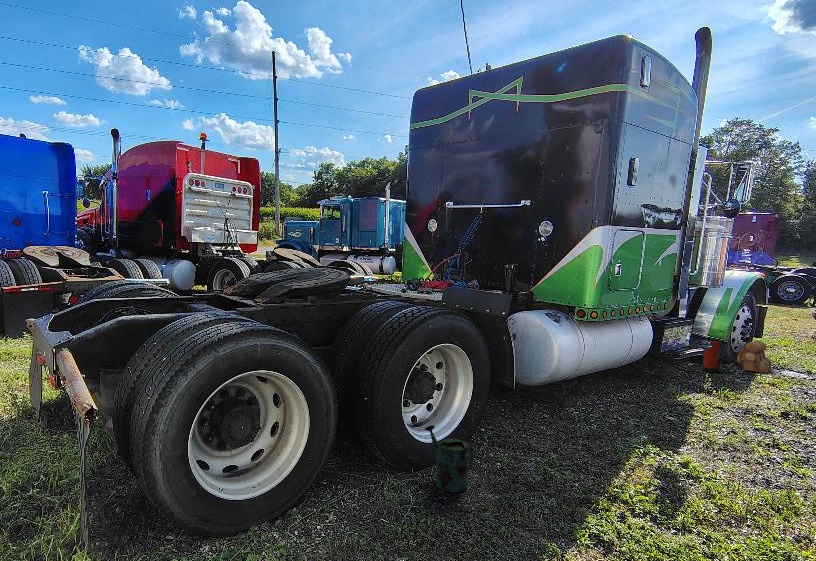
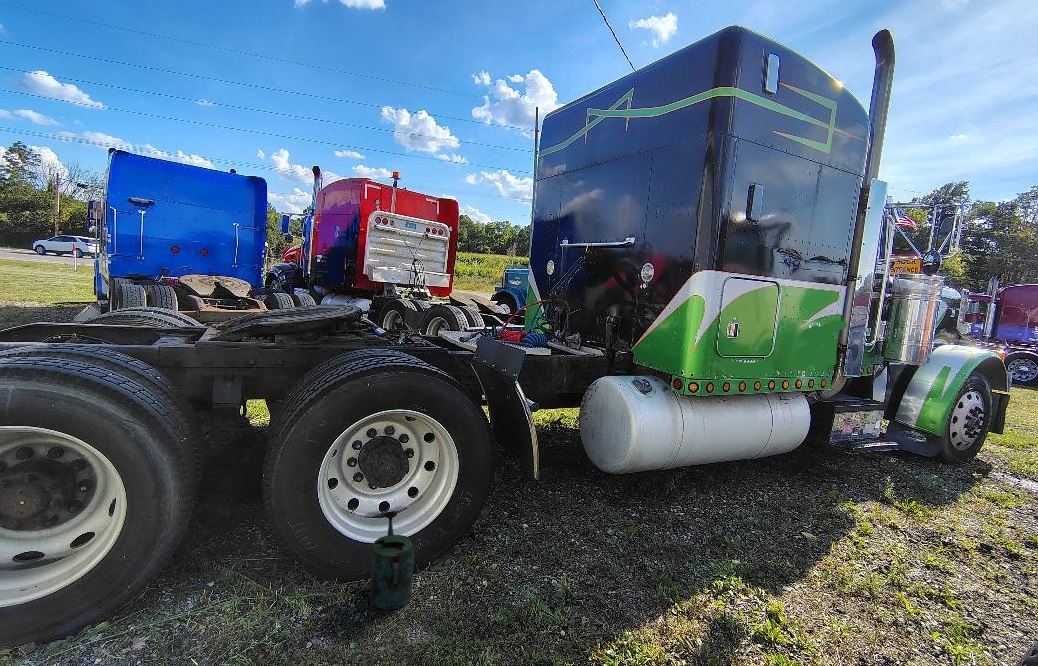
fire extinguisher: present [702,341,724,373] -> none [898,419,932,475]
backpack: present [737,341,771,373] -> none [956,438,1009,483]

